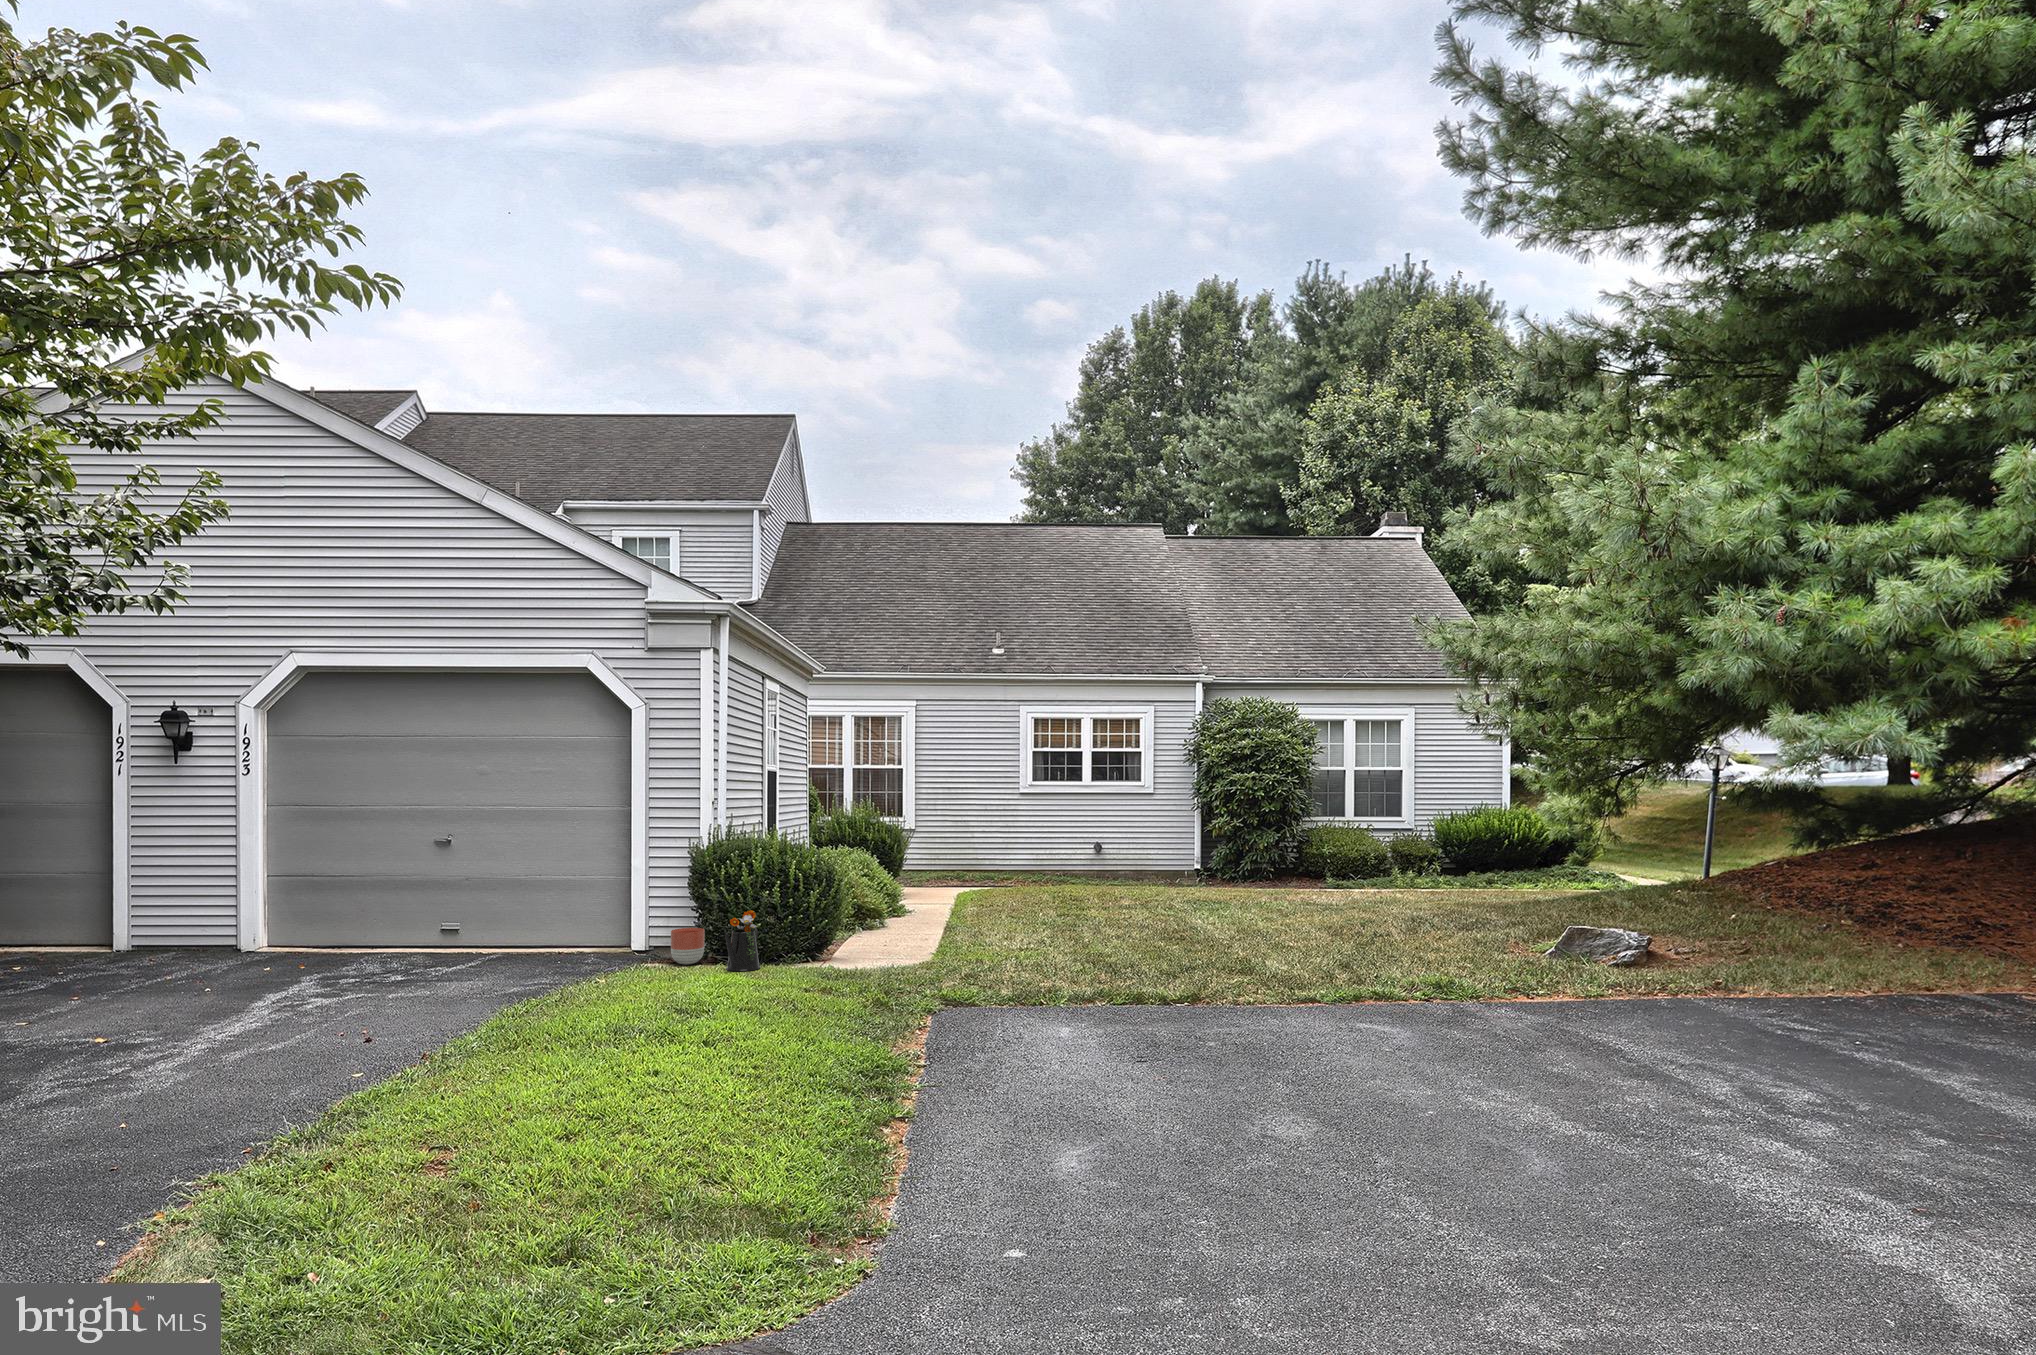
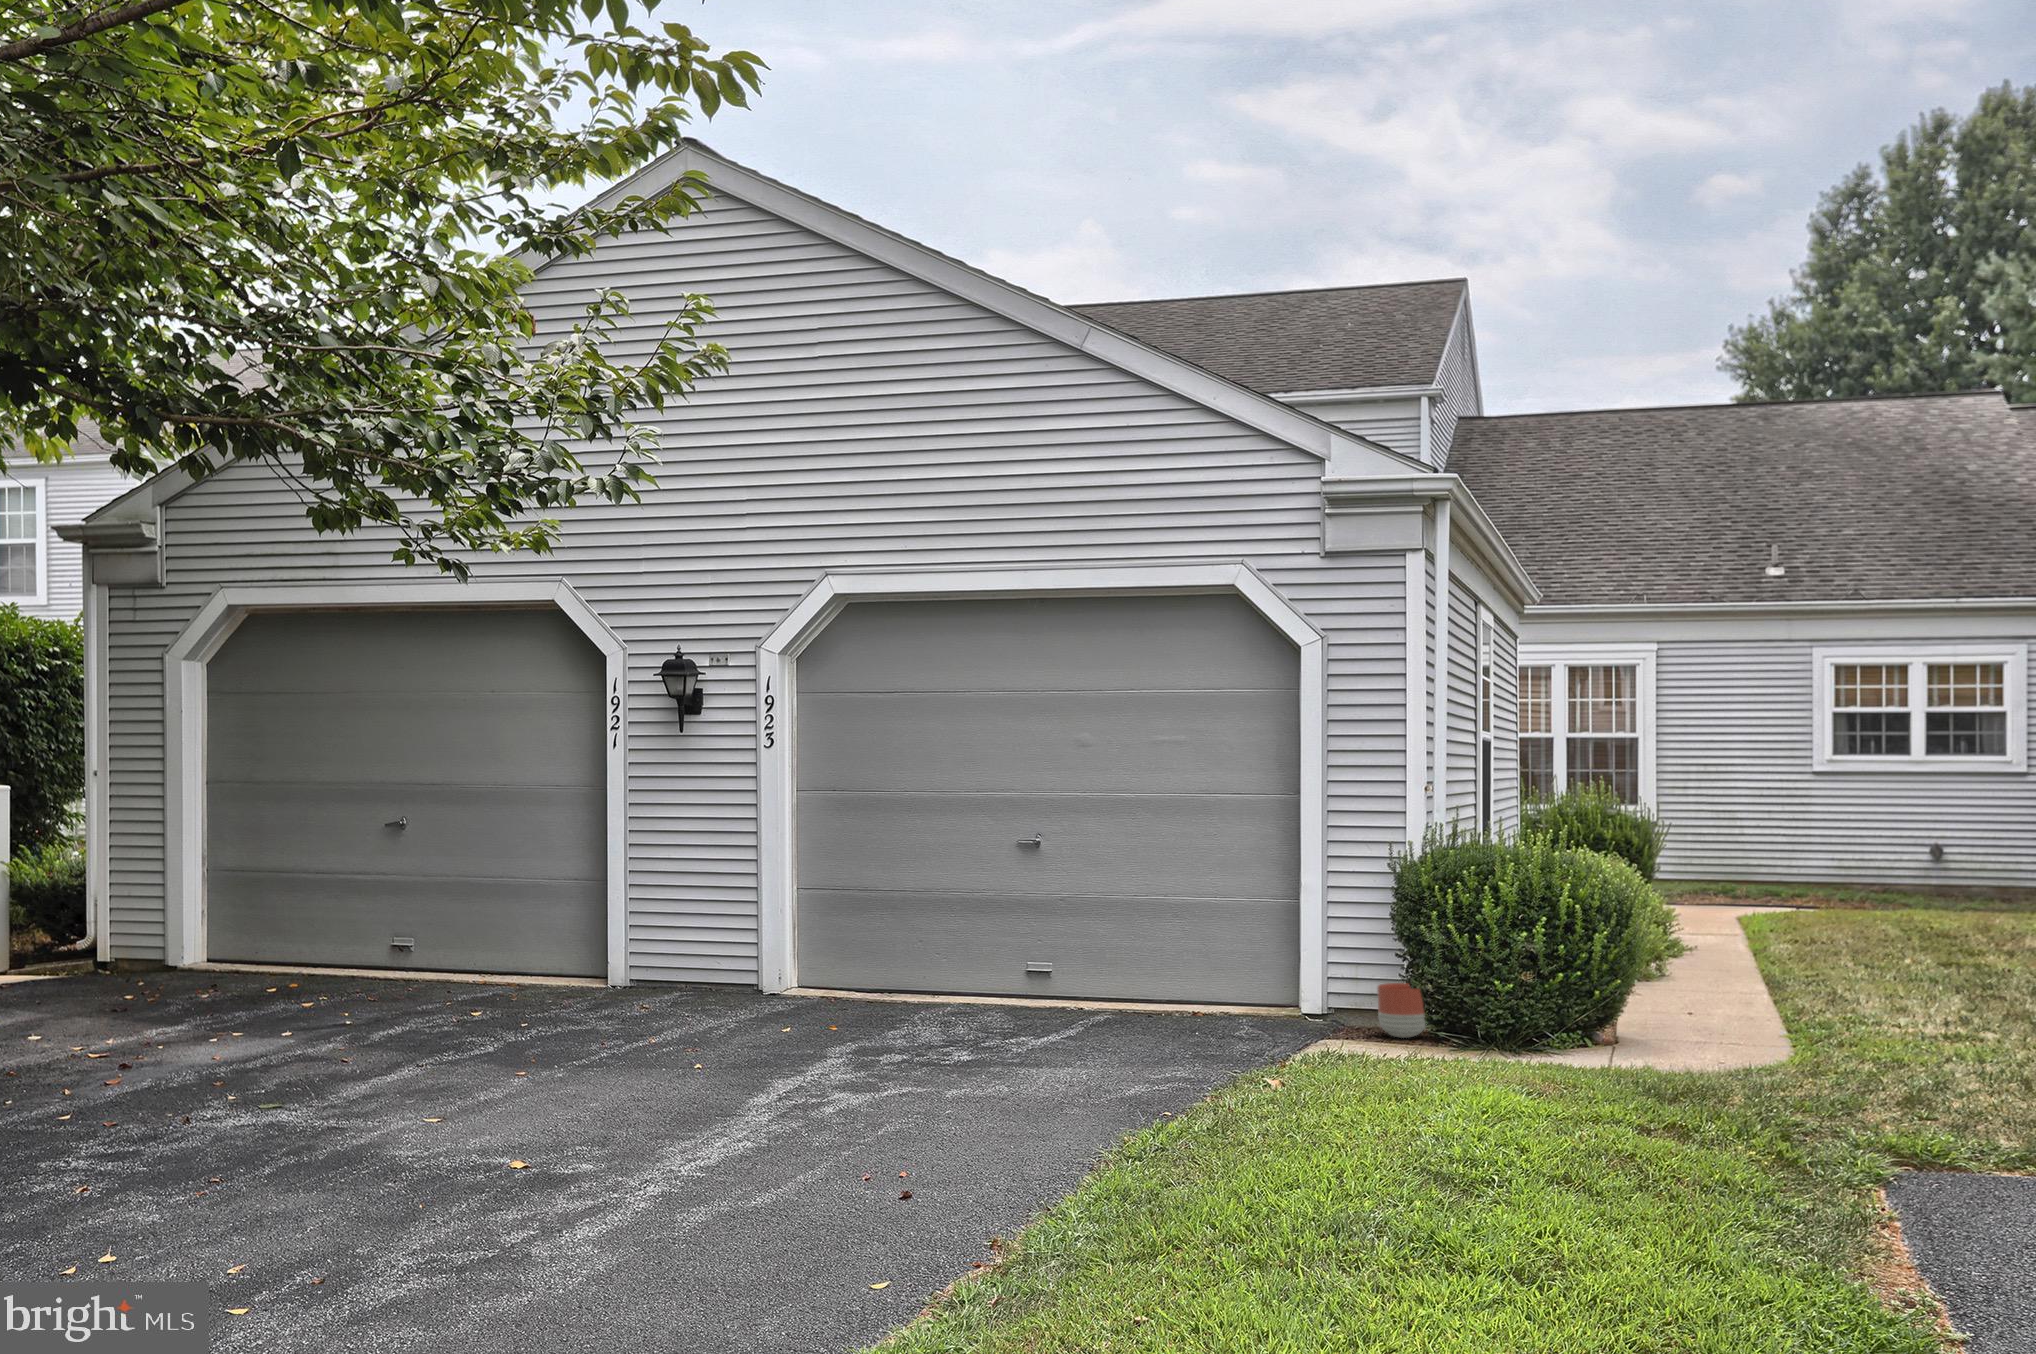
watering can: present [725,910,760,971] -> none [1469,958,1521,1051]

